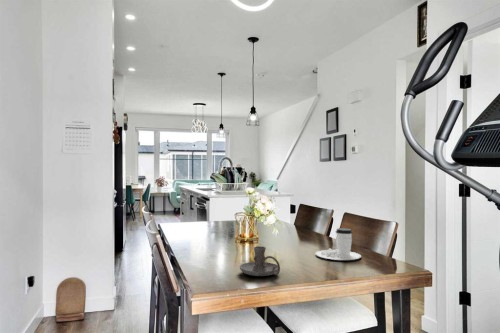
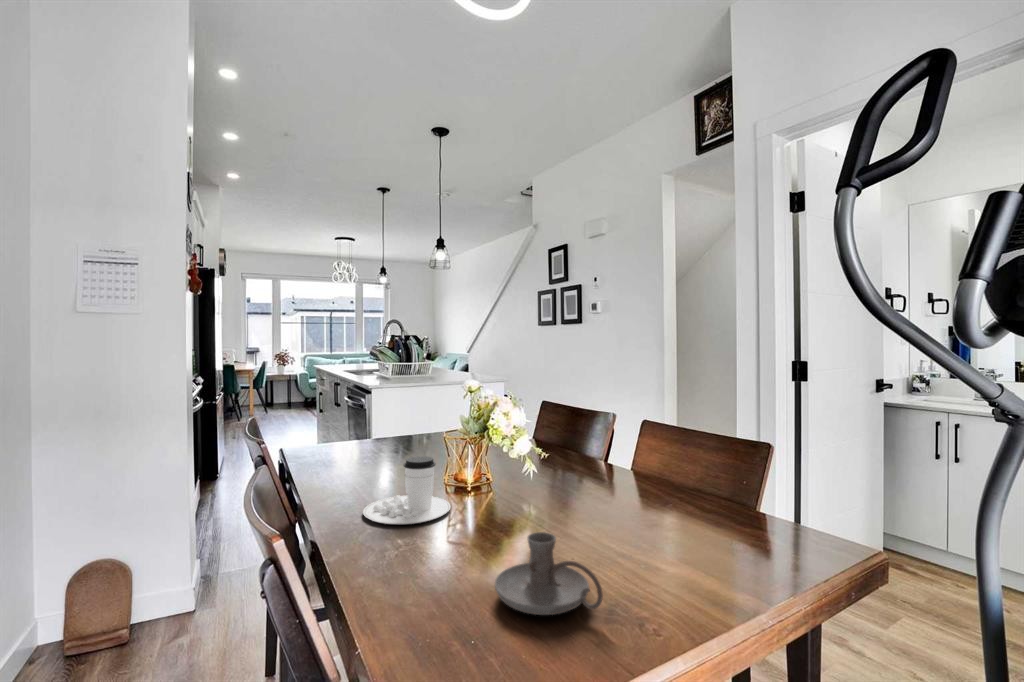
coffee cup: present [316,228,361,260] -> present [363,456,450,524]

